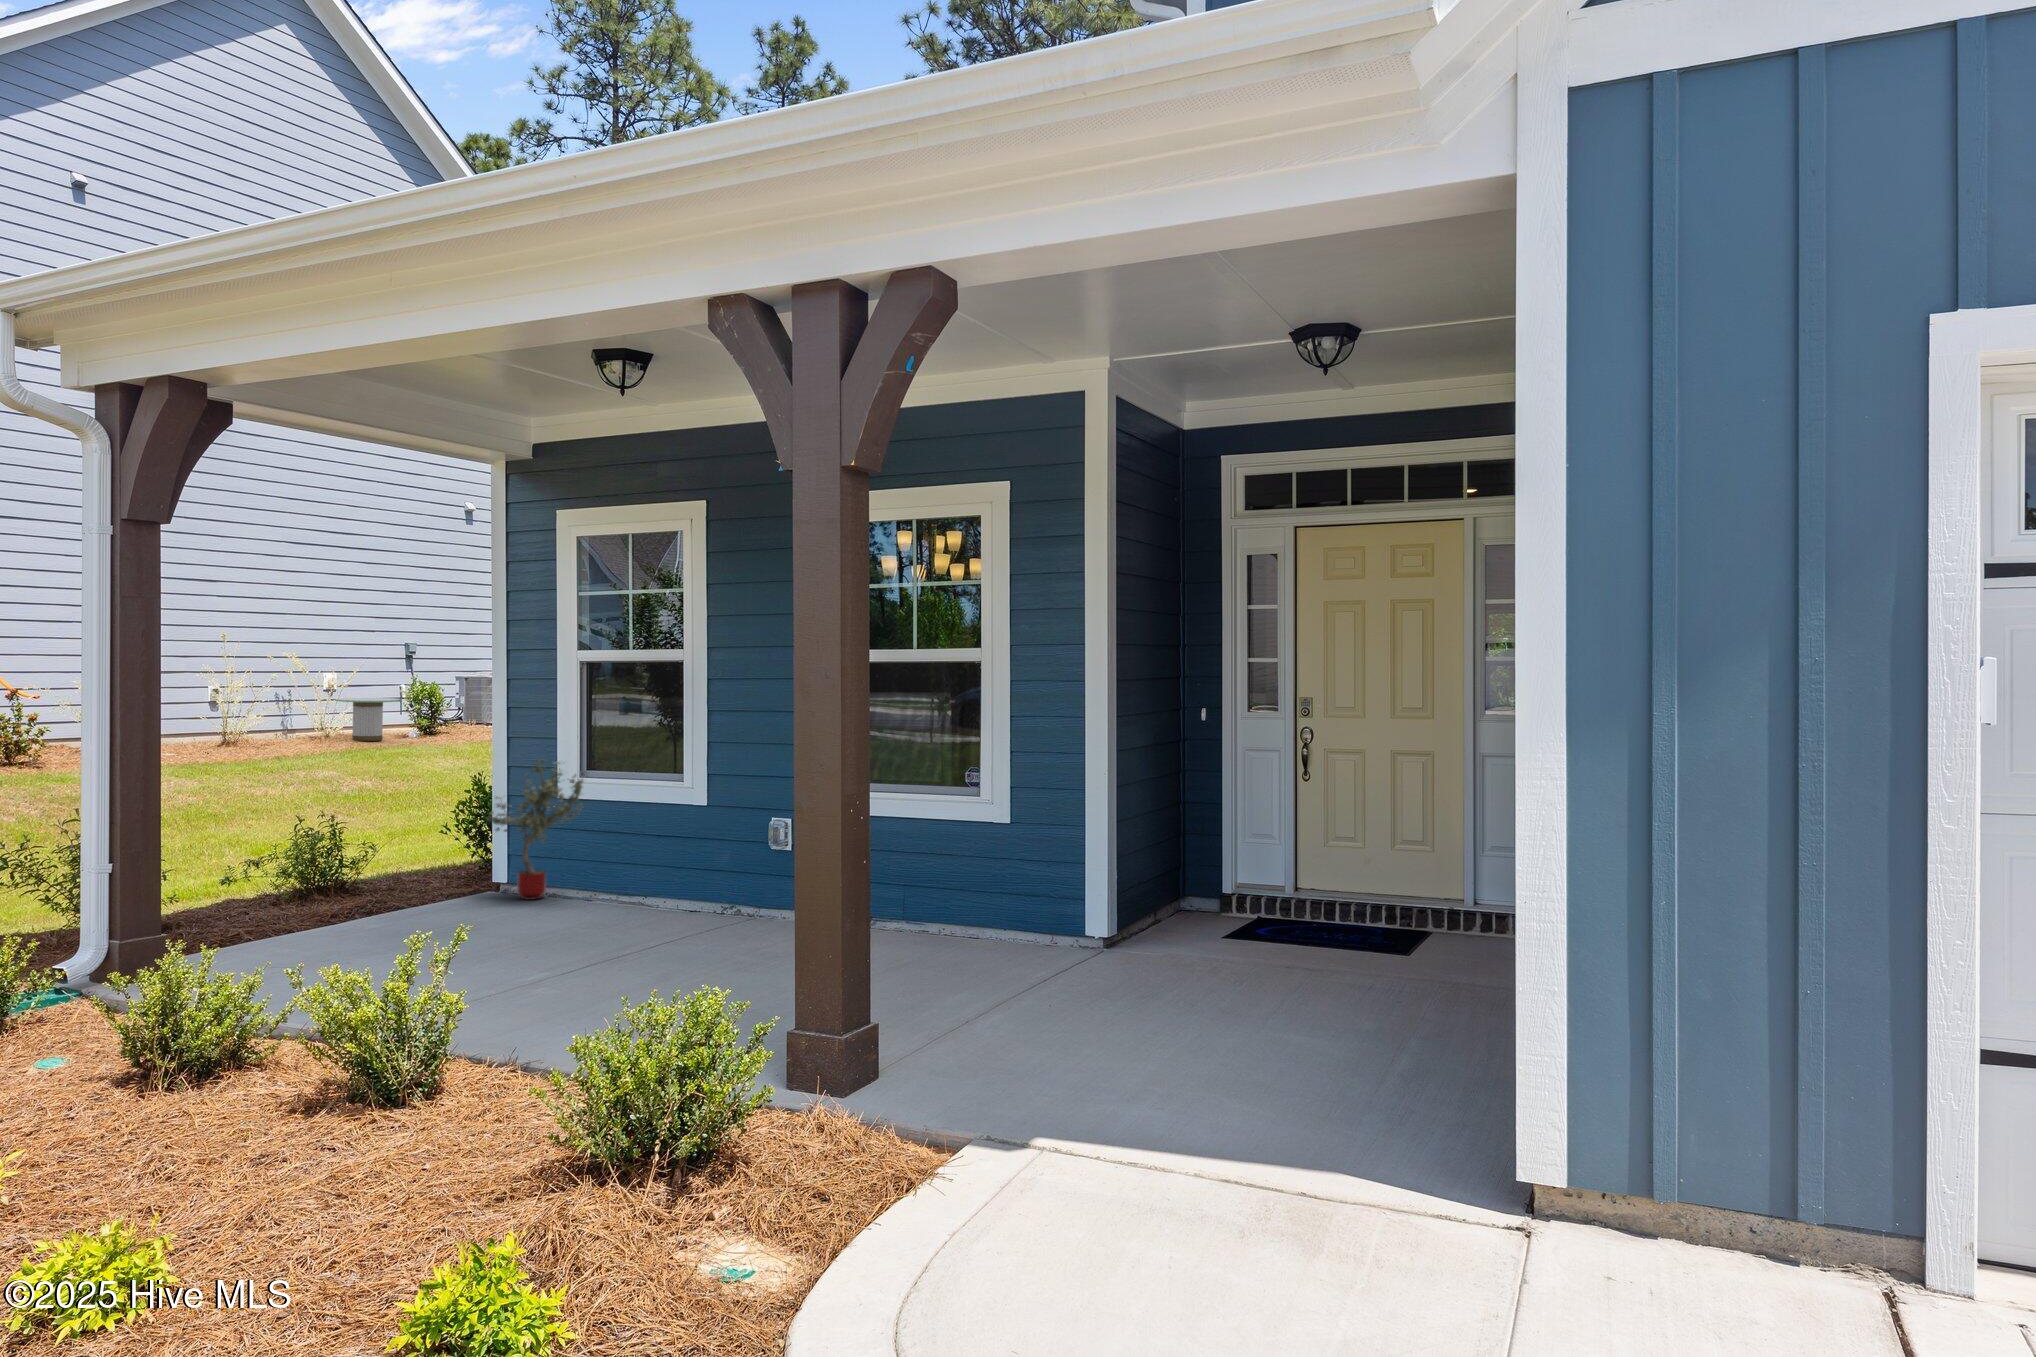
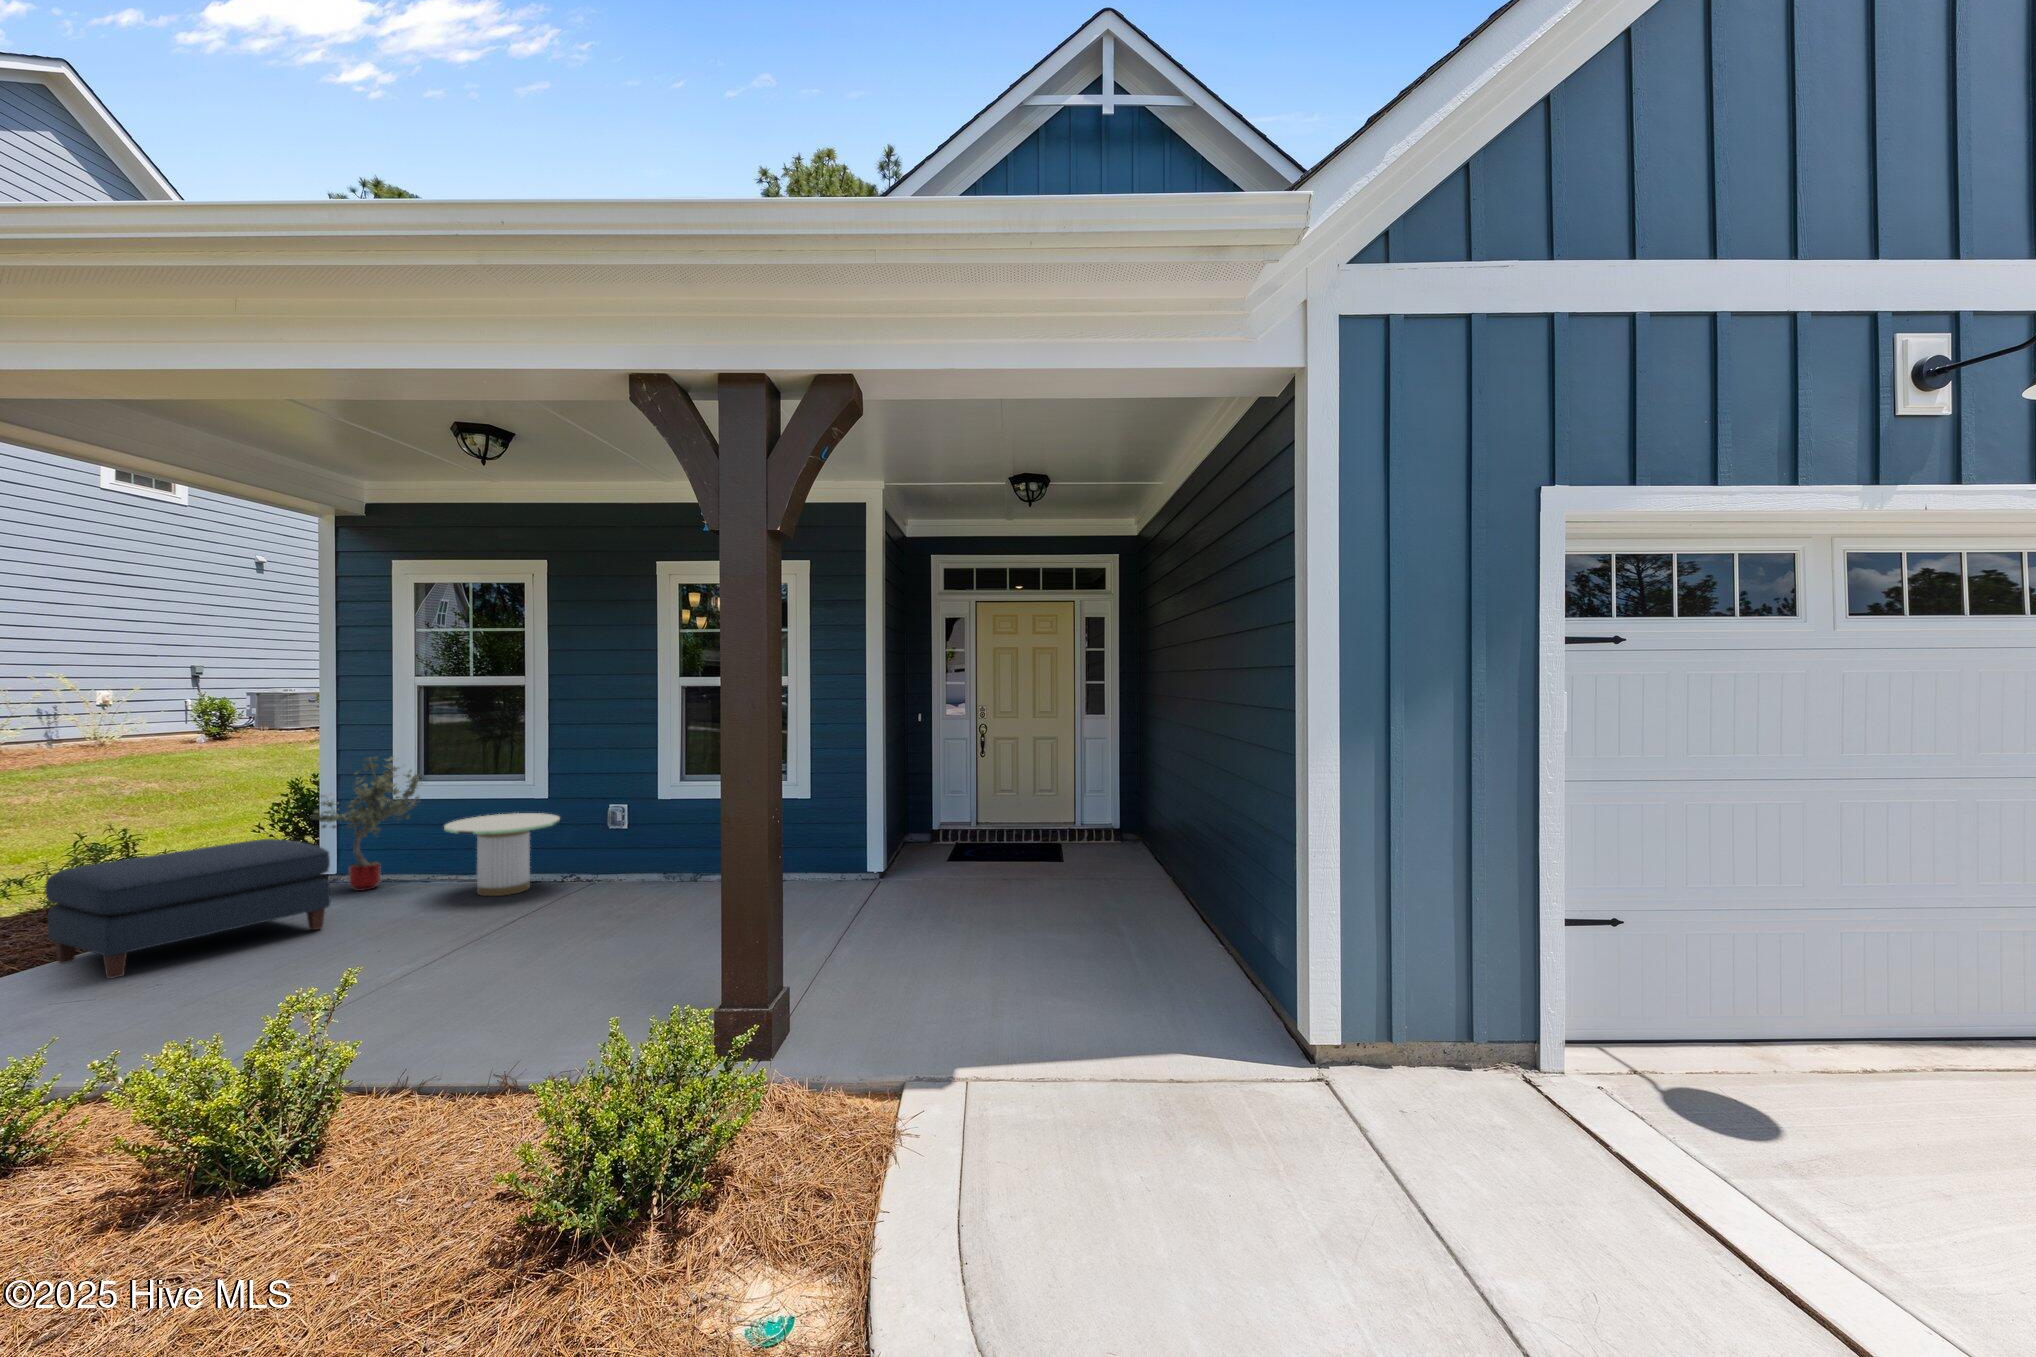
side table: present [335,698,401,741] -> present [444,813,560,896]
ottoman: none [271,837,493,954] -> present [45,839,330,978]

